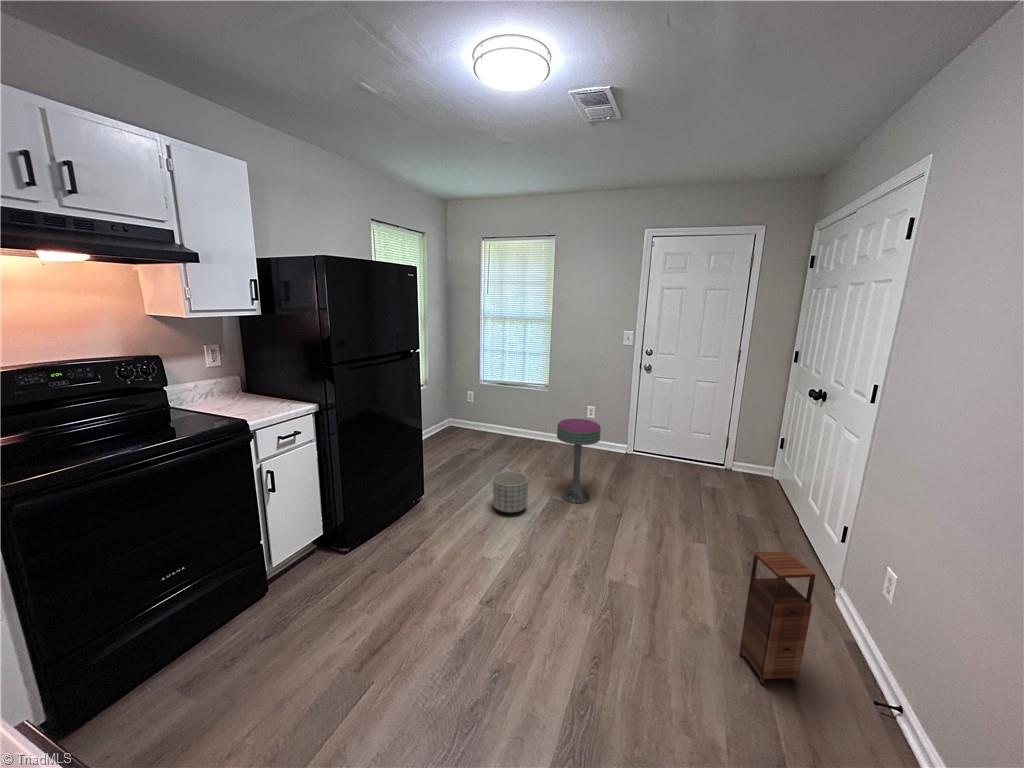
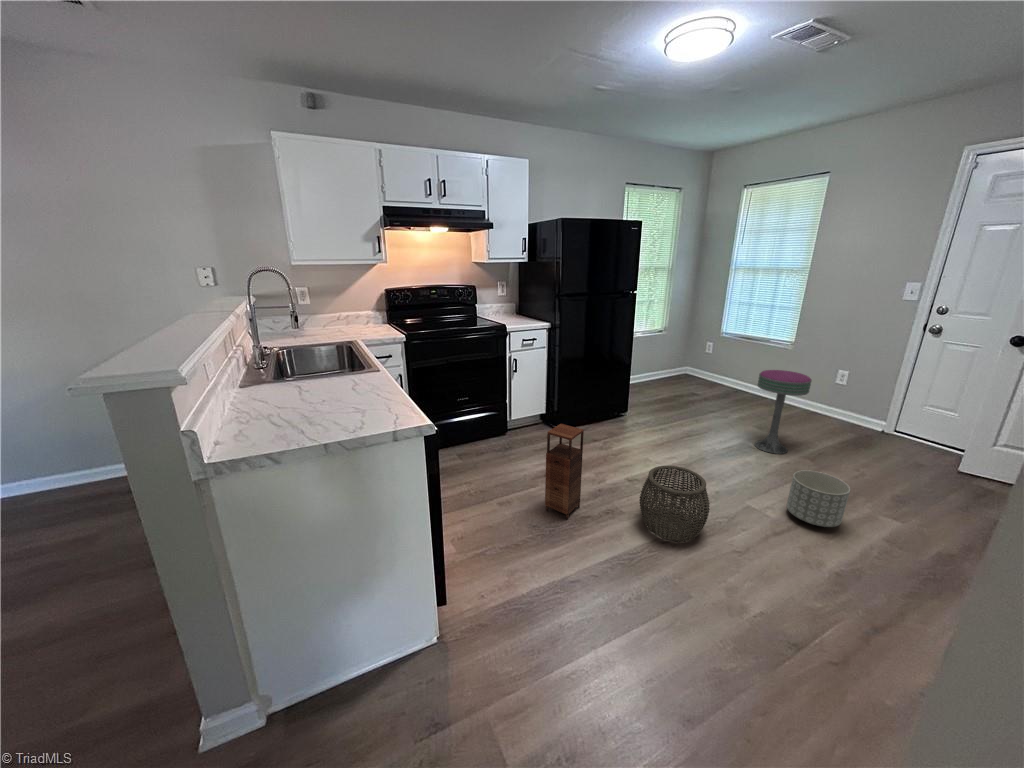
planter: present [493,471,528,513] -> present [787,470,850,527]
storage cabinet: present [739,551,815,685] -> present [545,424,584,519]
woven basket: none [533,574,617,685] -> present [639,466,710,542]

